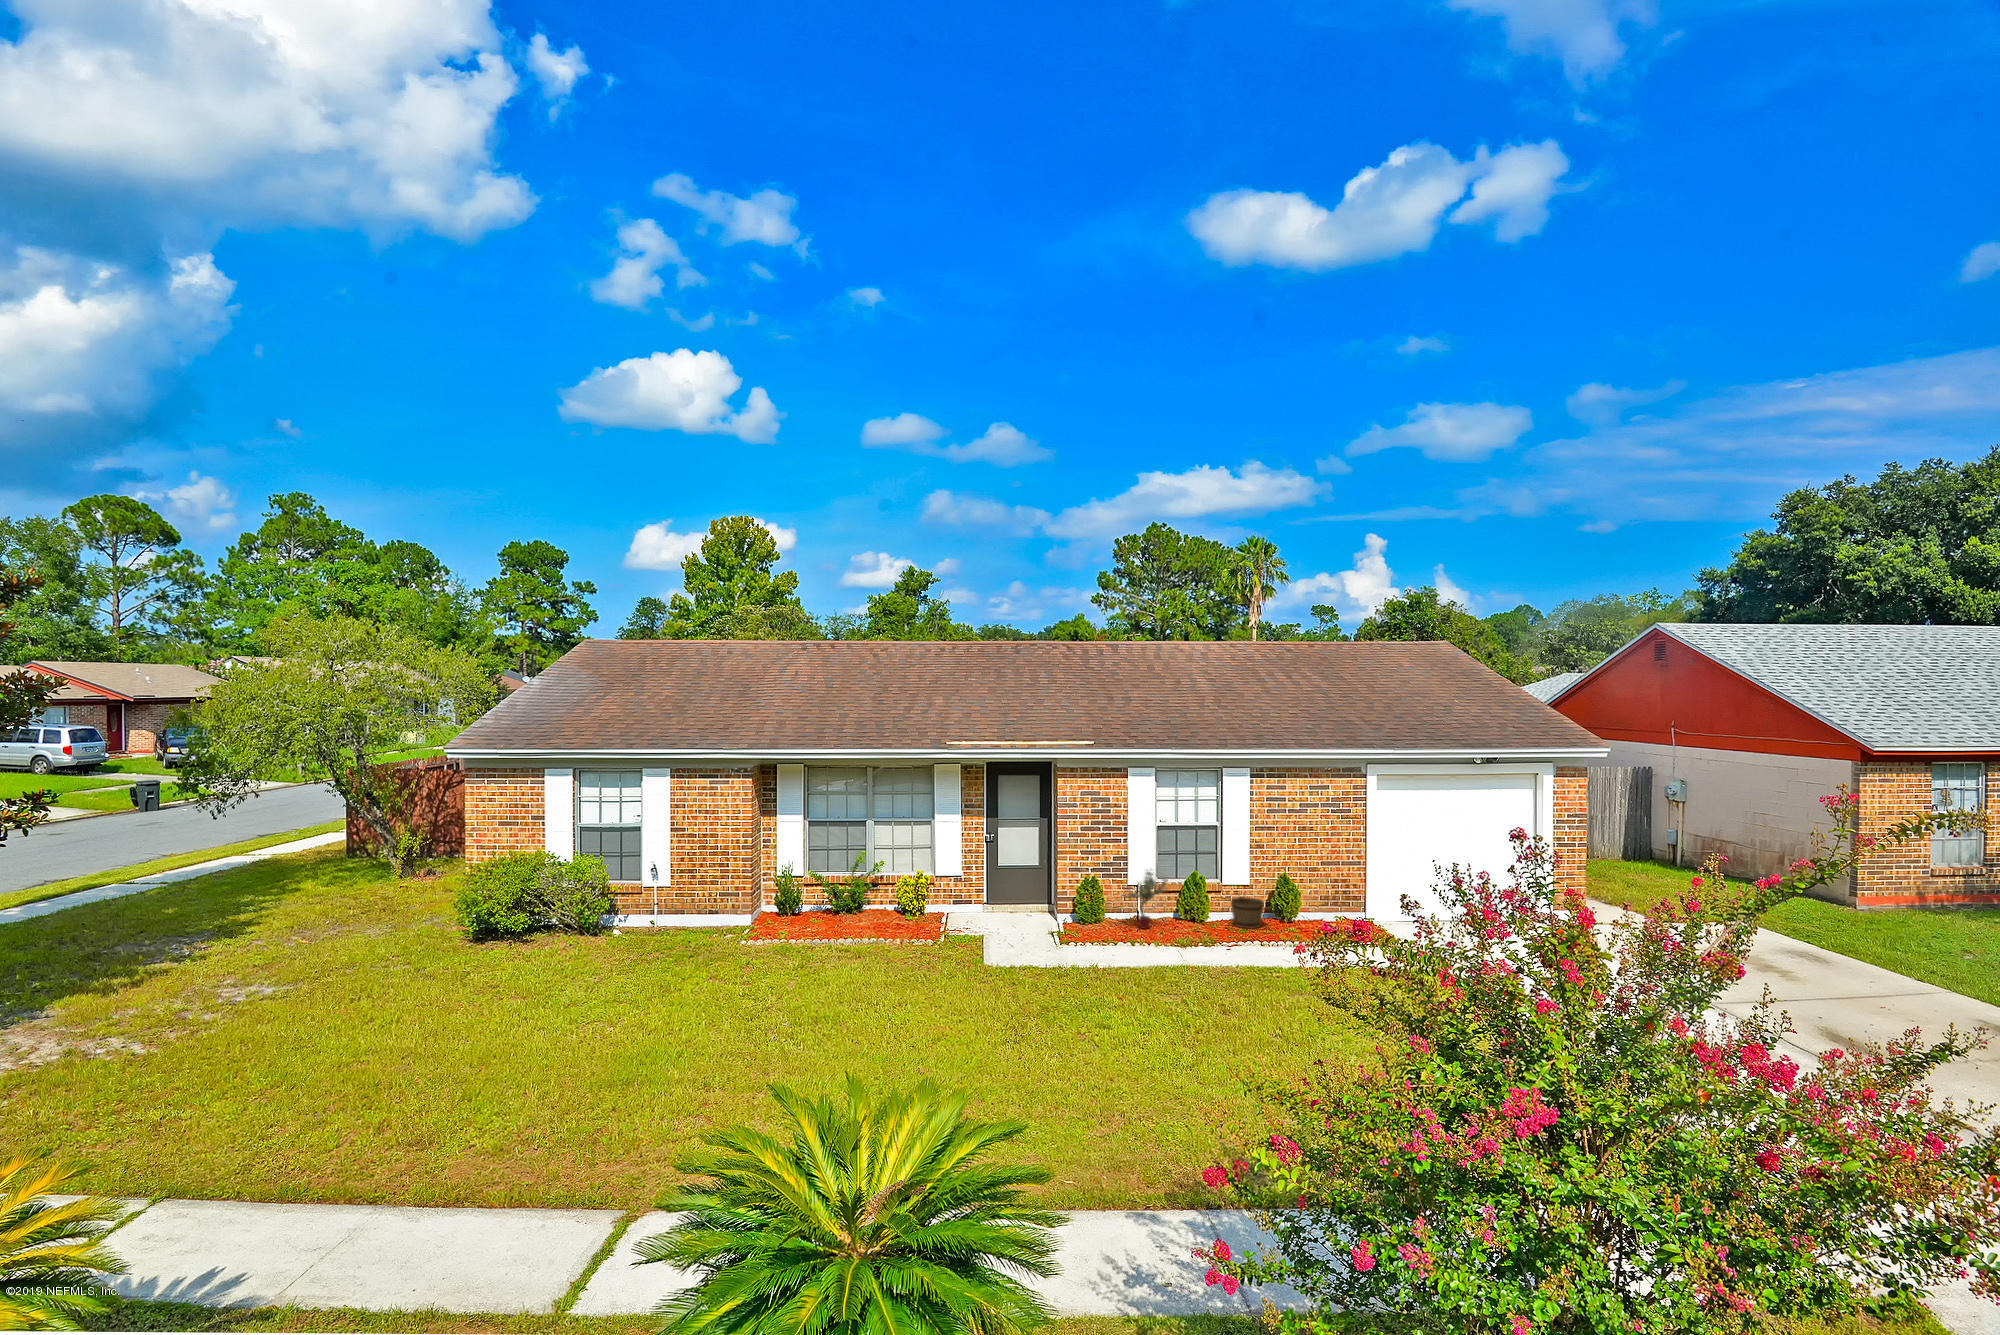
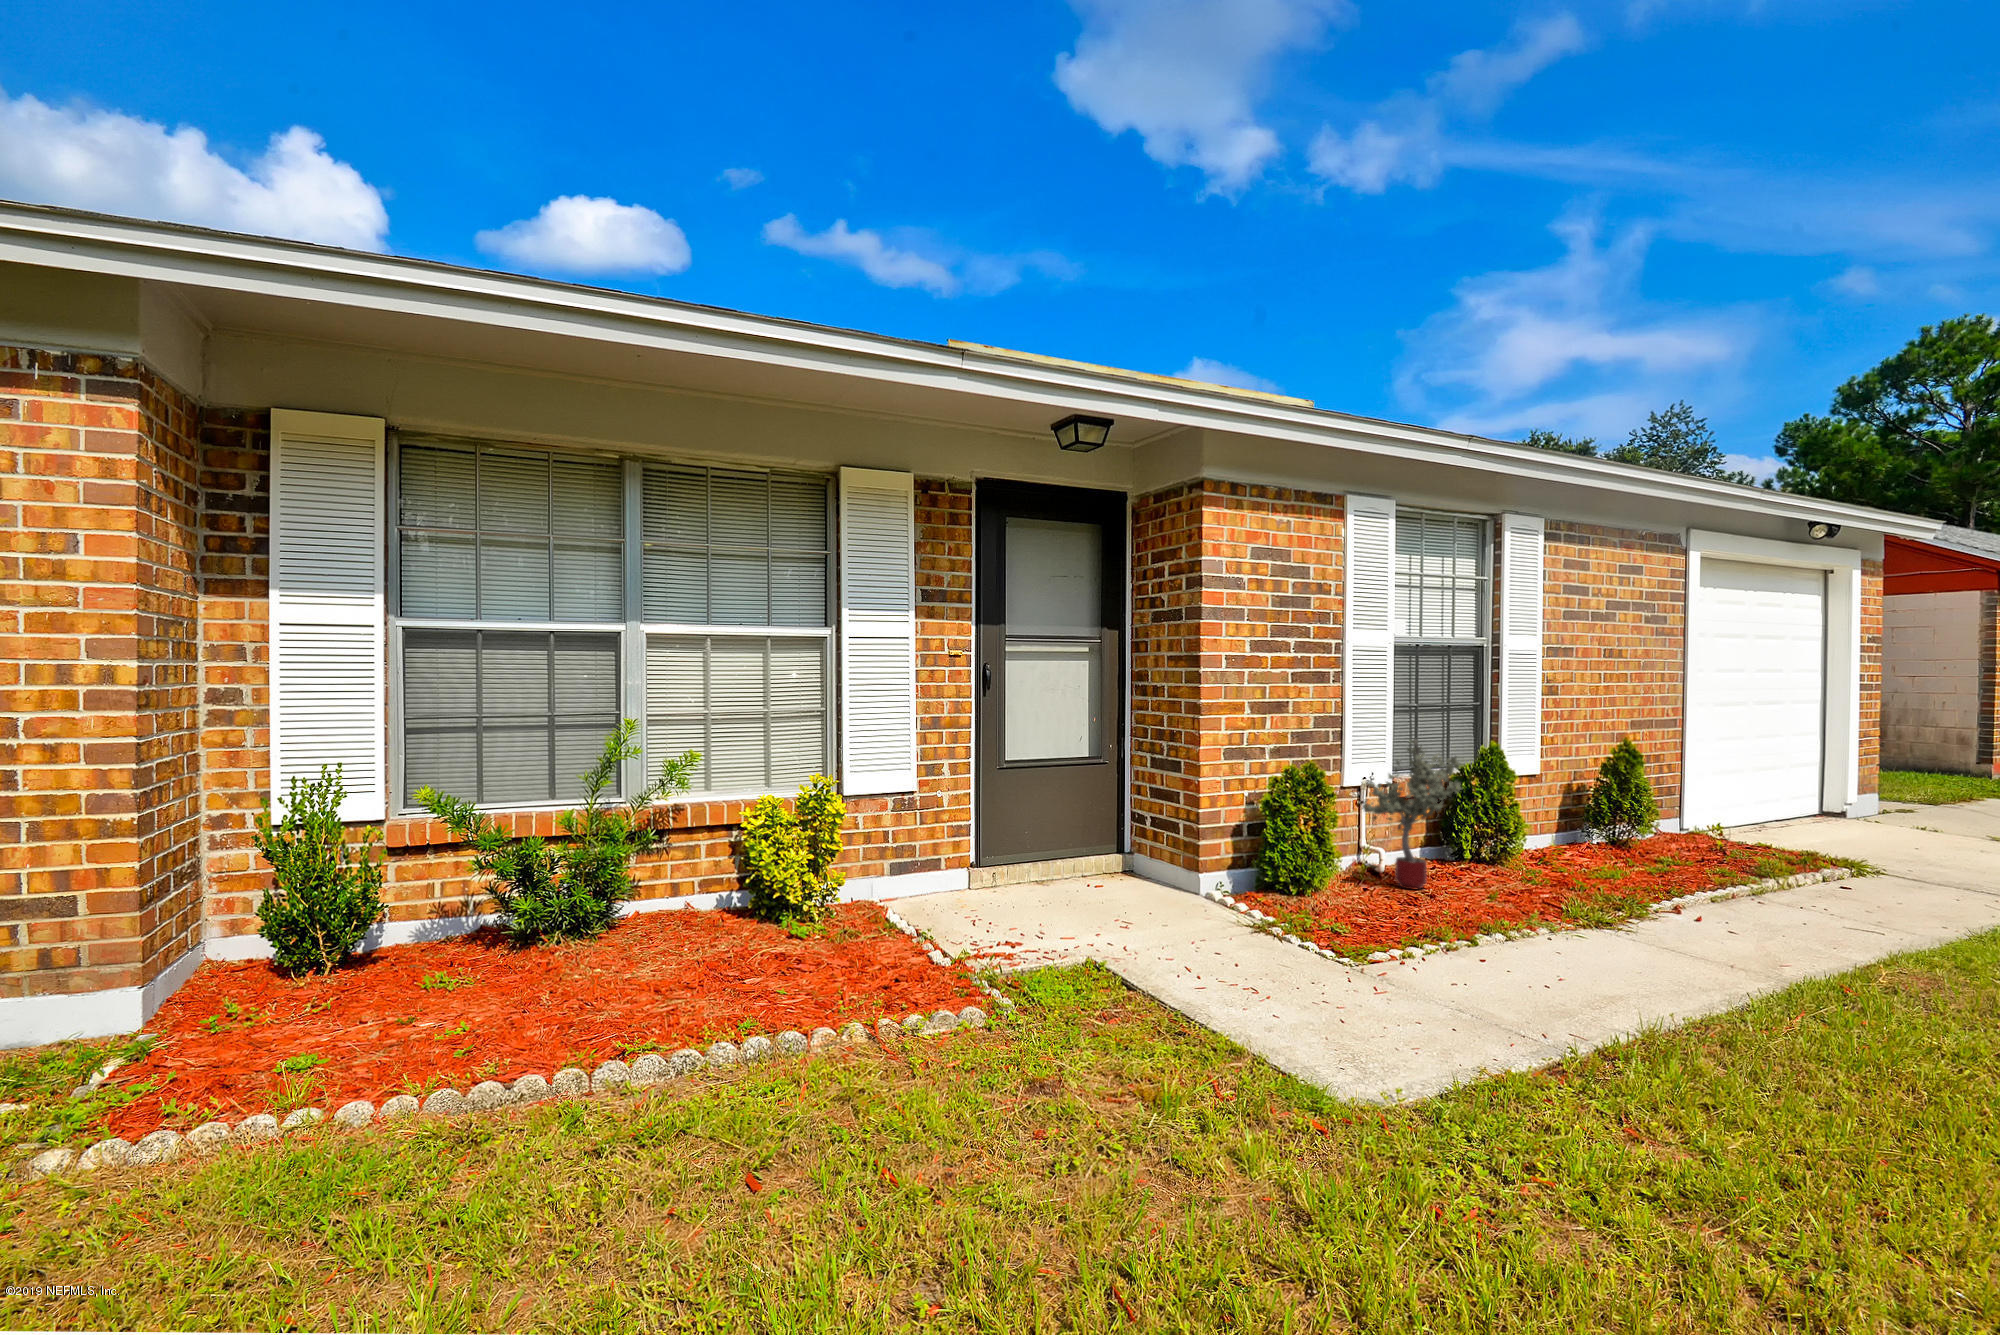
bucket: present [1231,897,1264,929] -> none [1521,793,1604,867]

